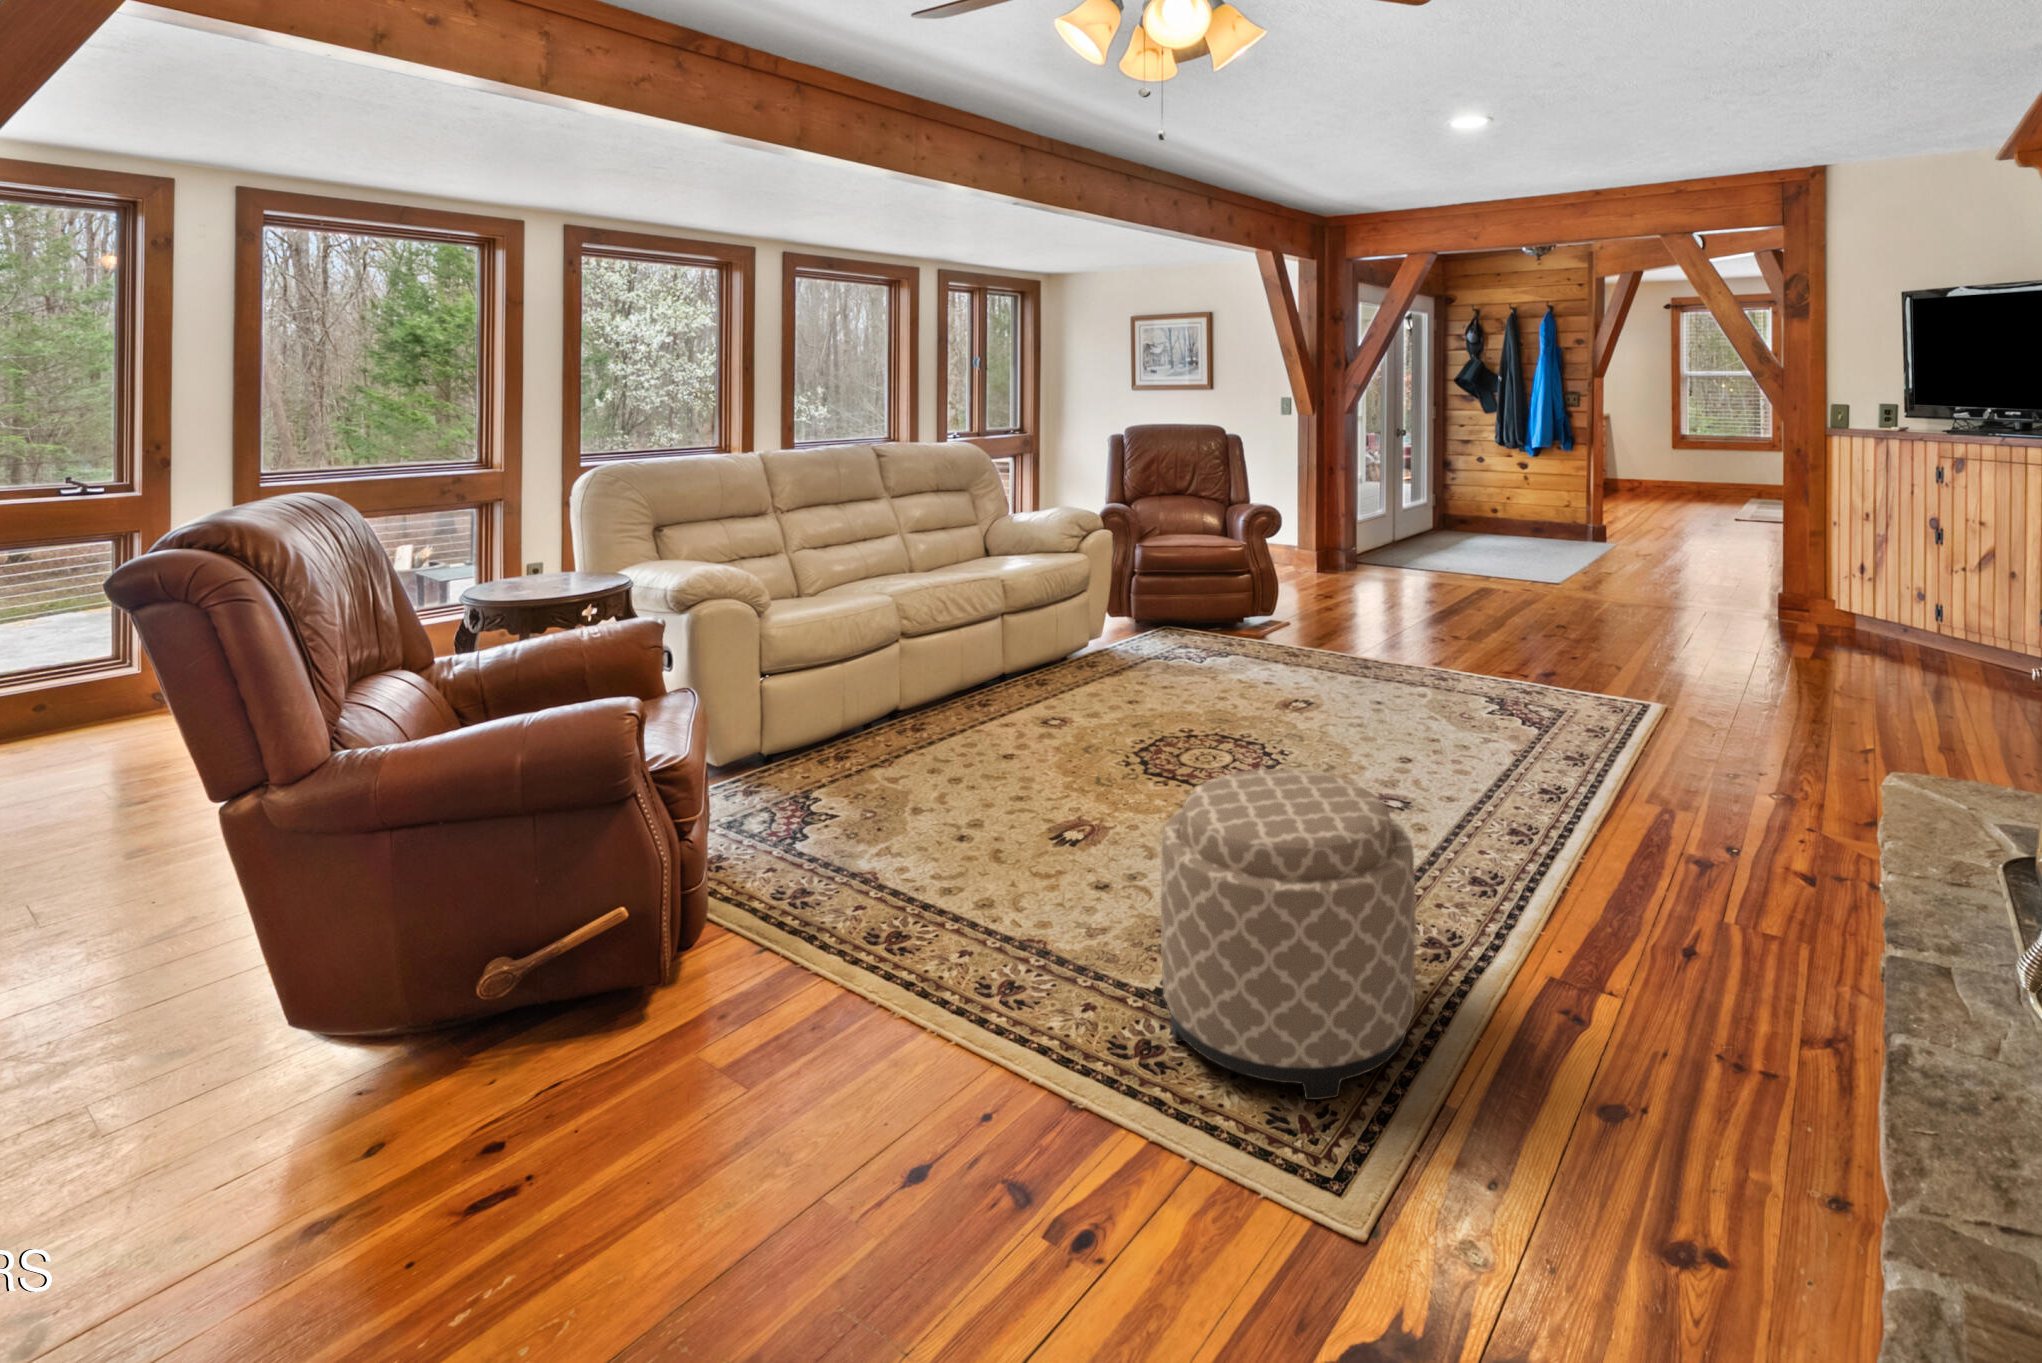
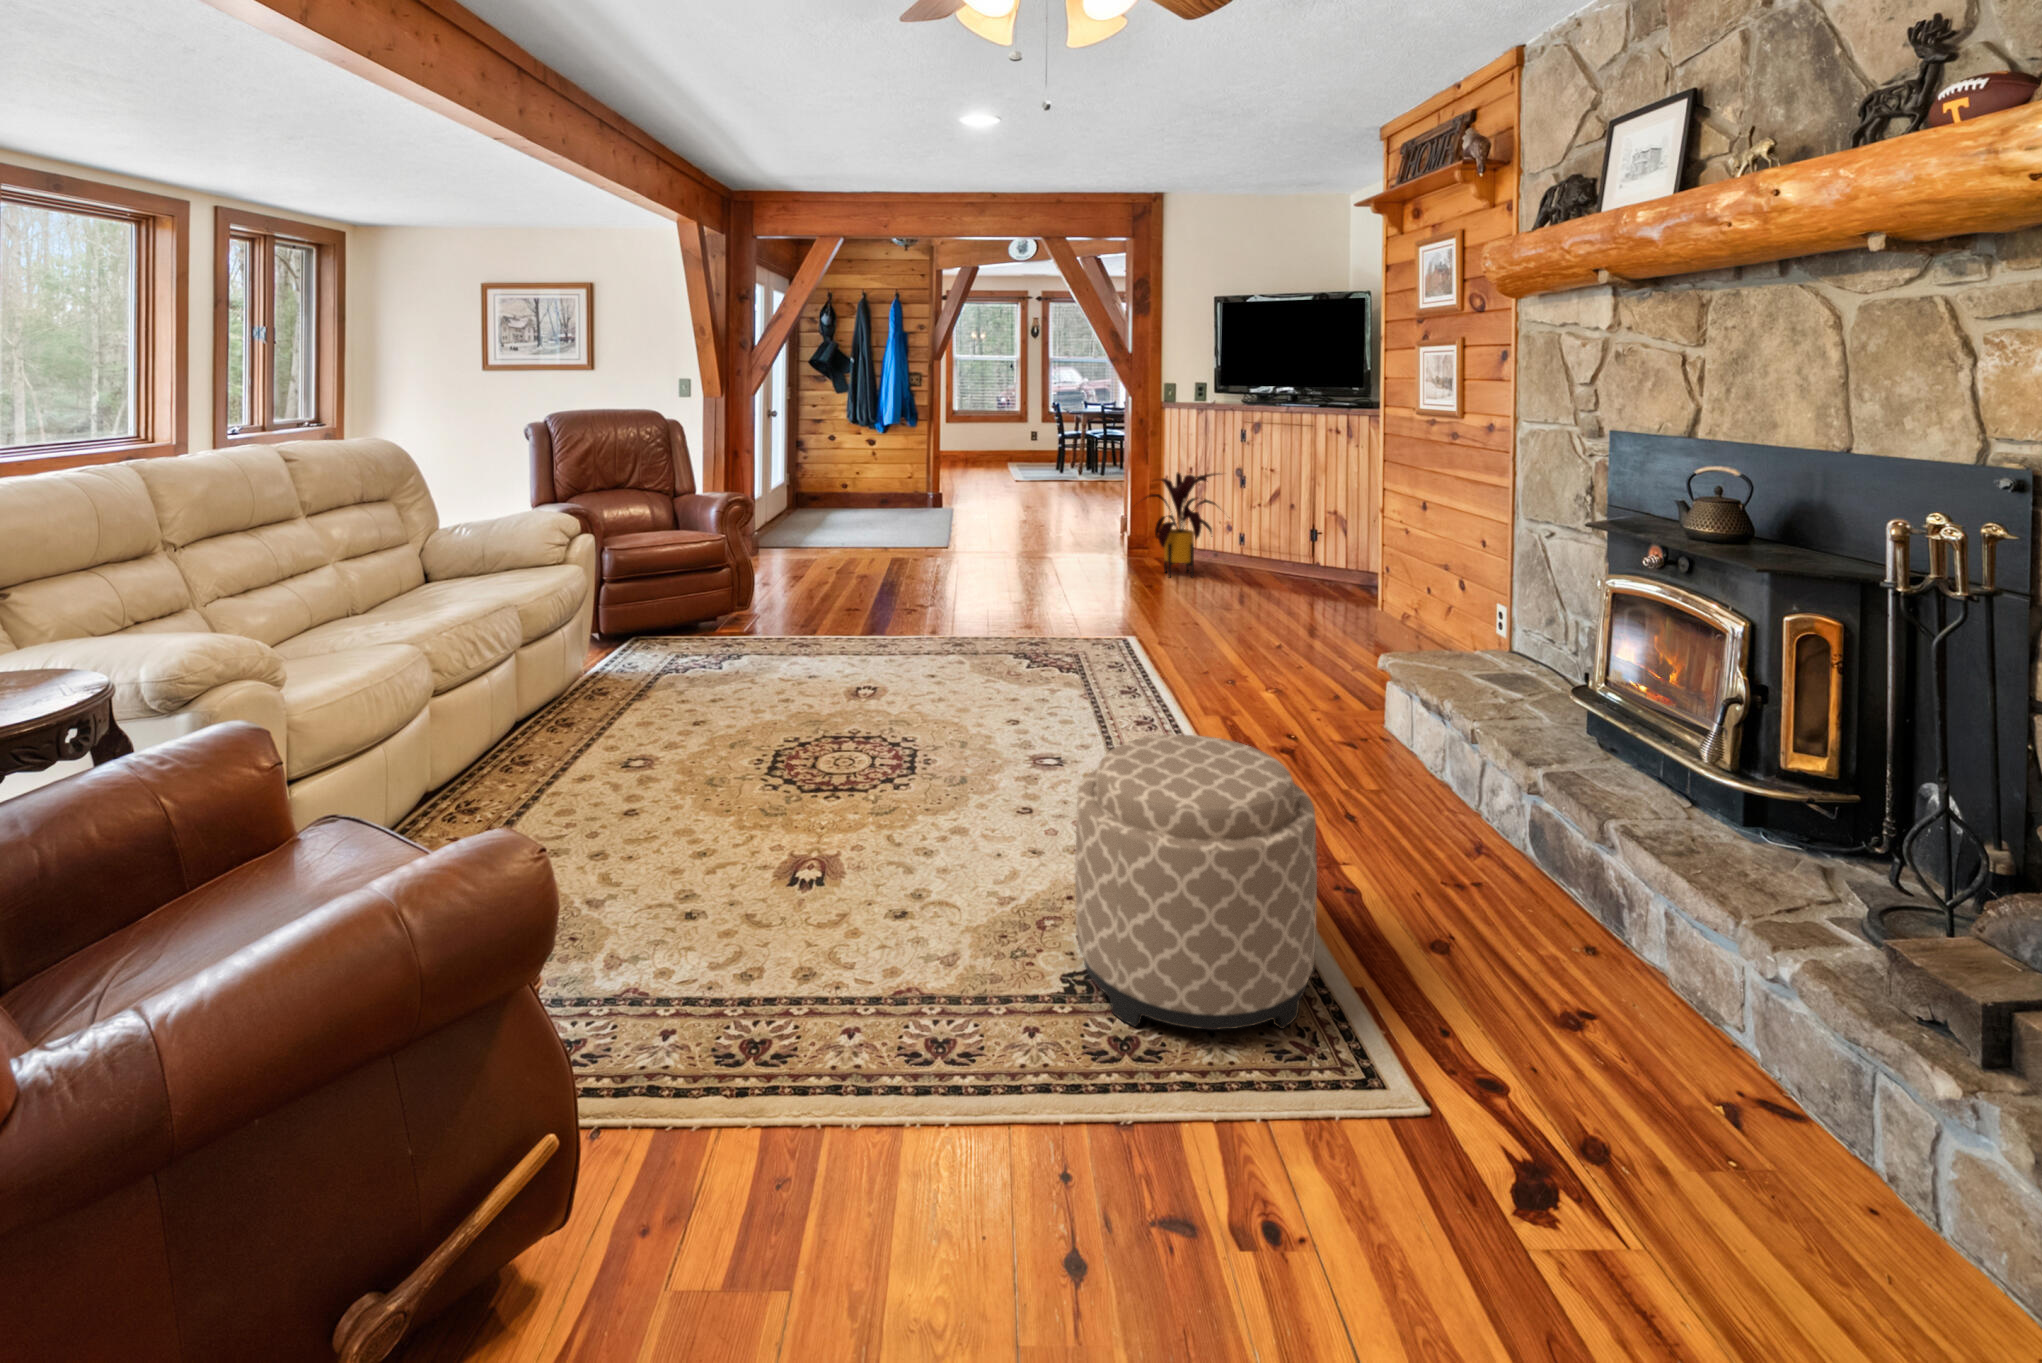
house plant: none [1751,518,1904,658] -> present [1146,473,1217,577]

